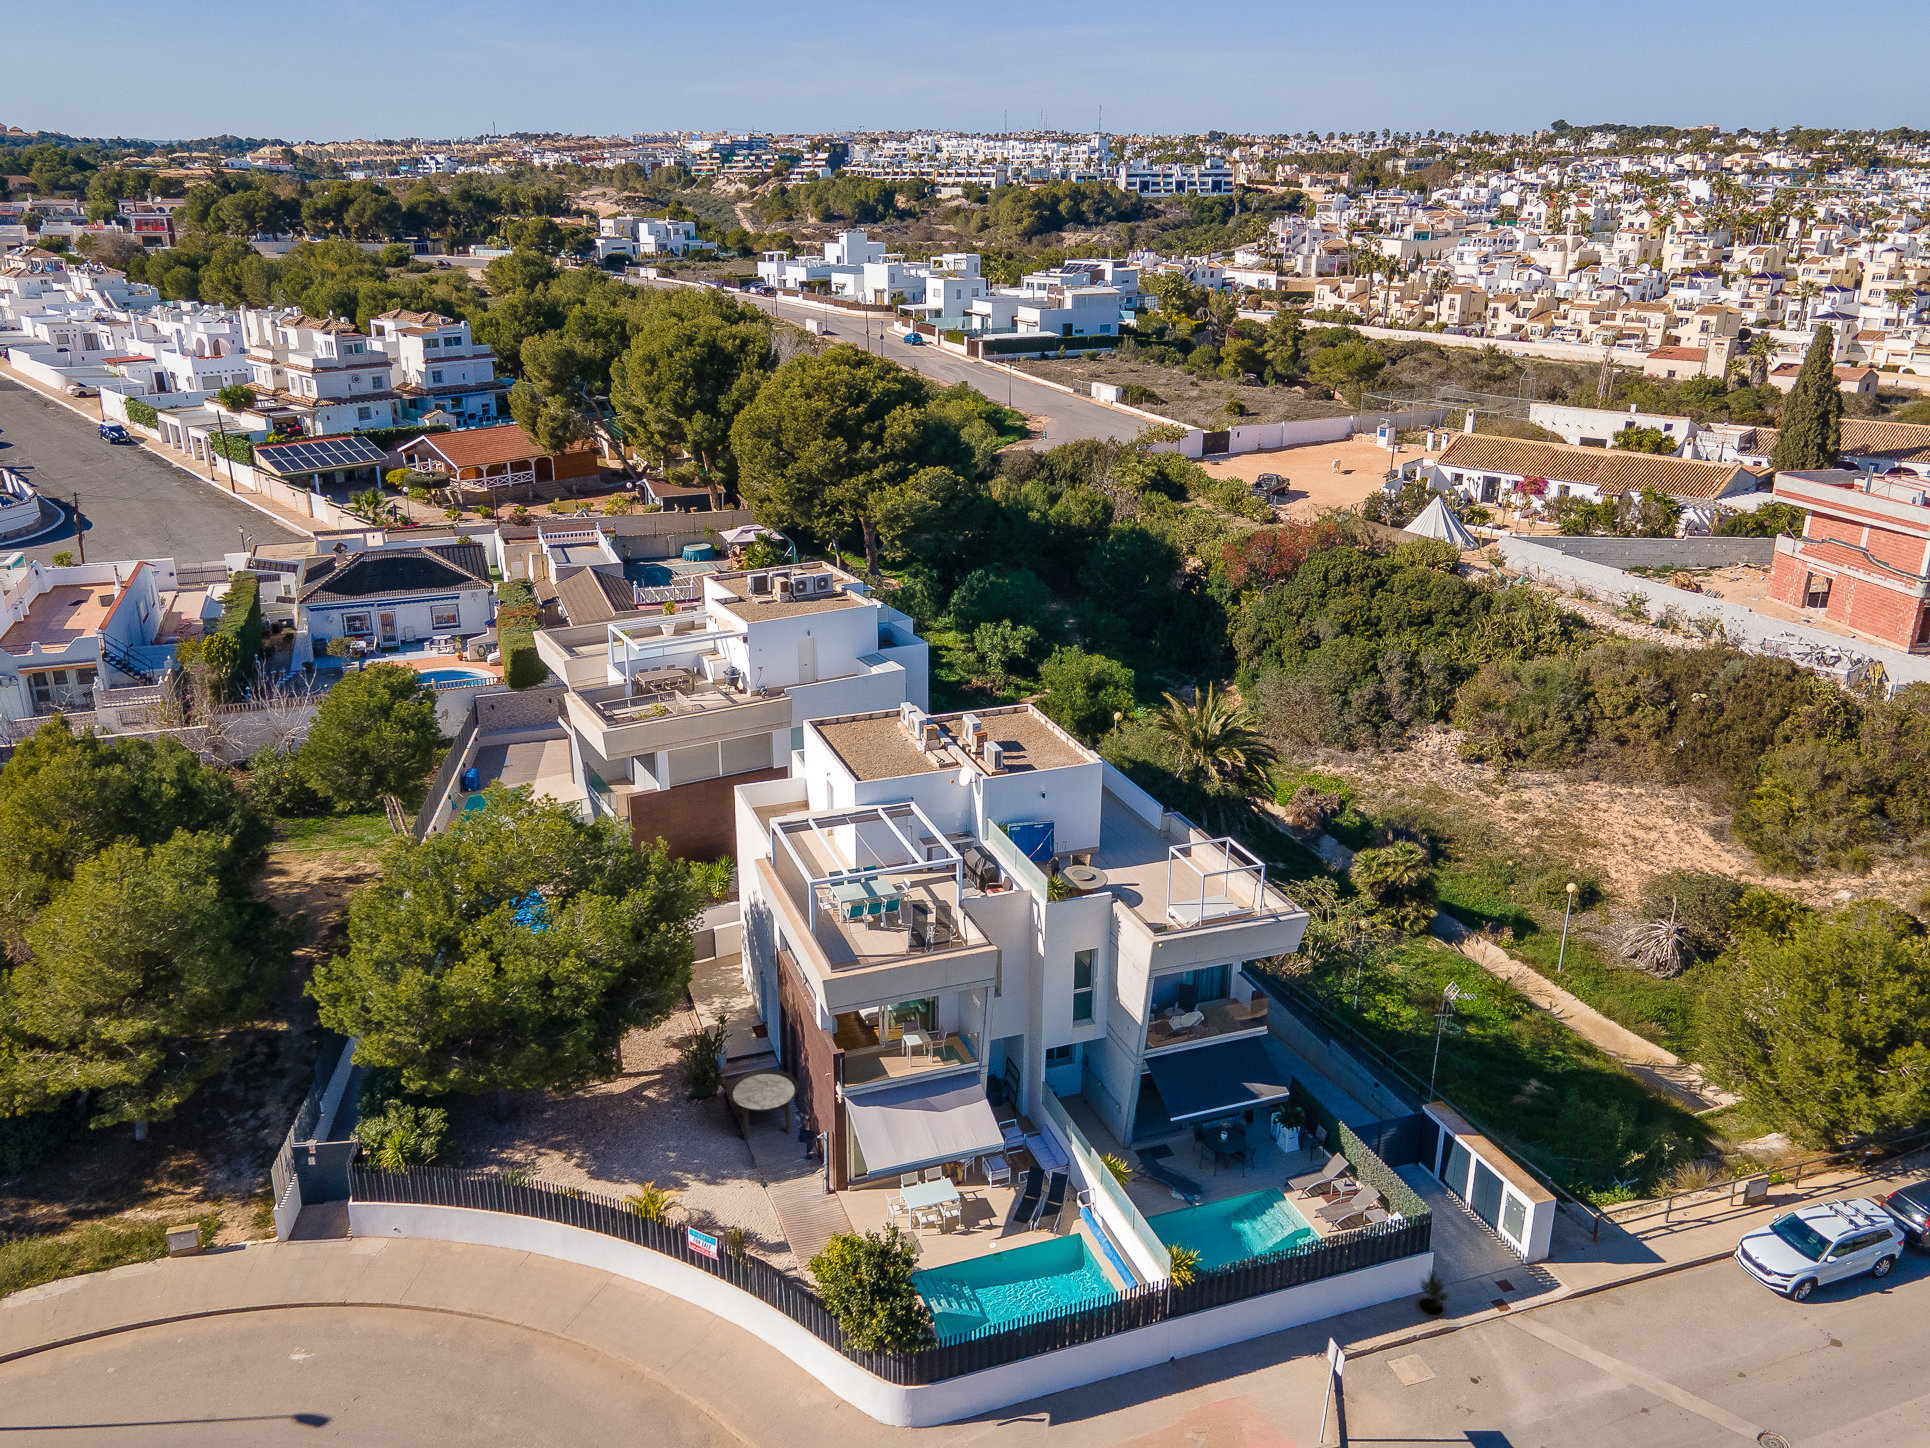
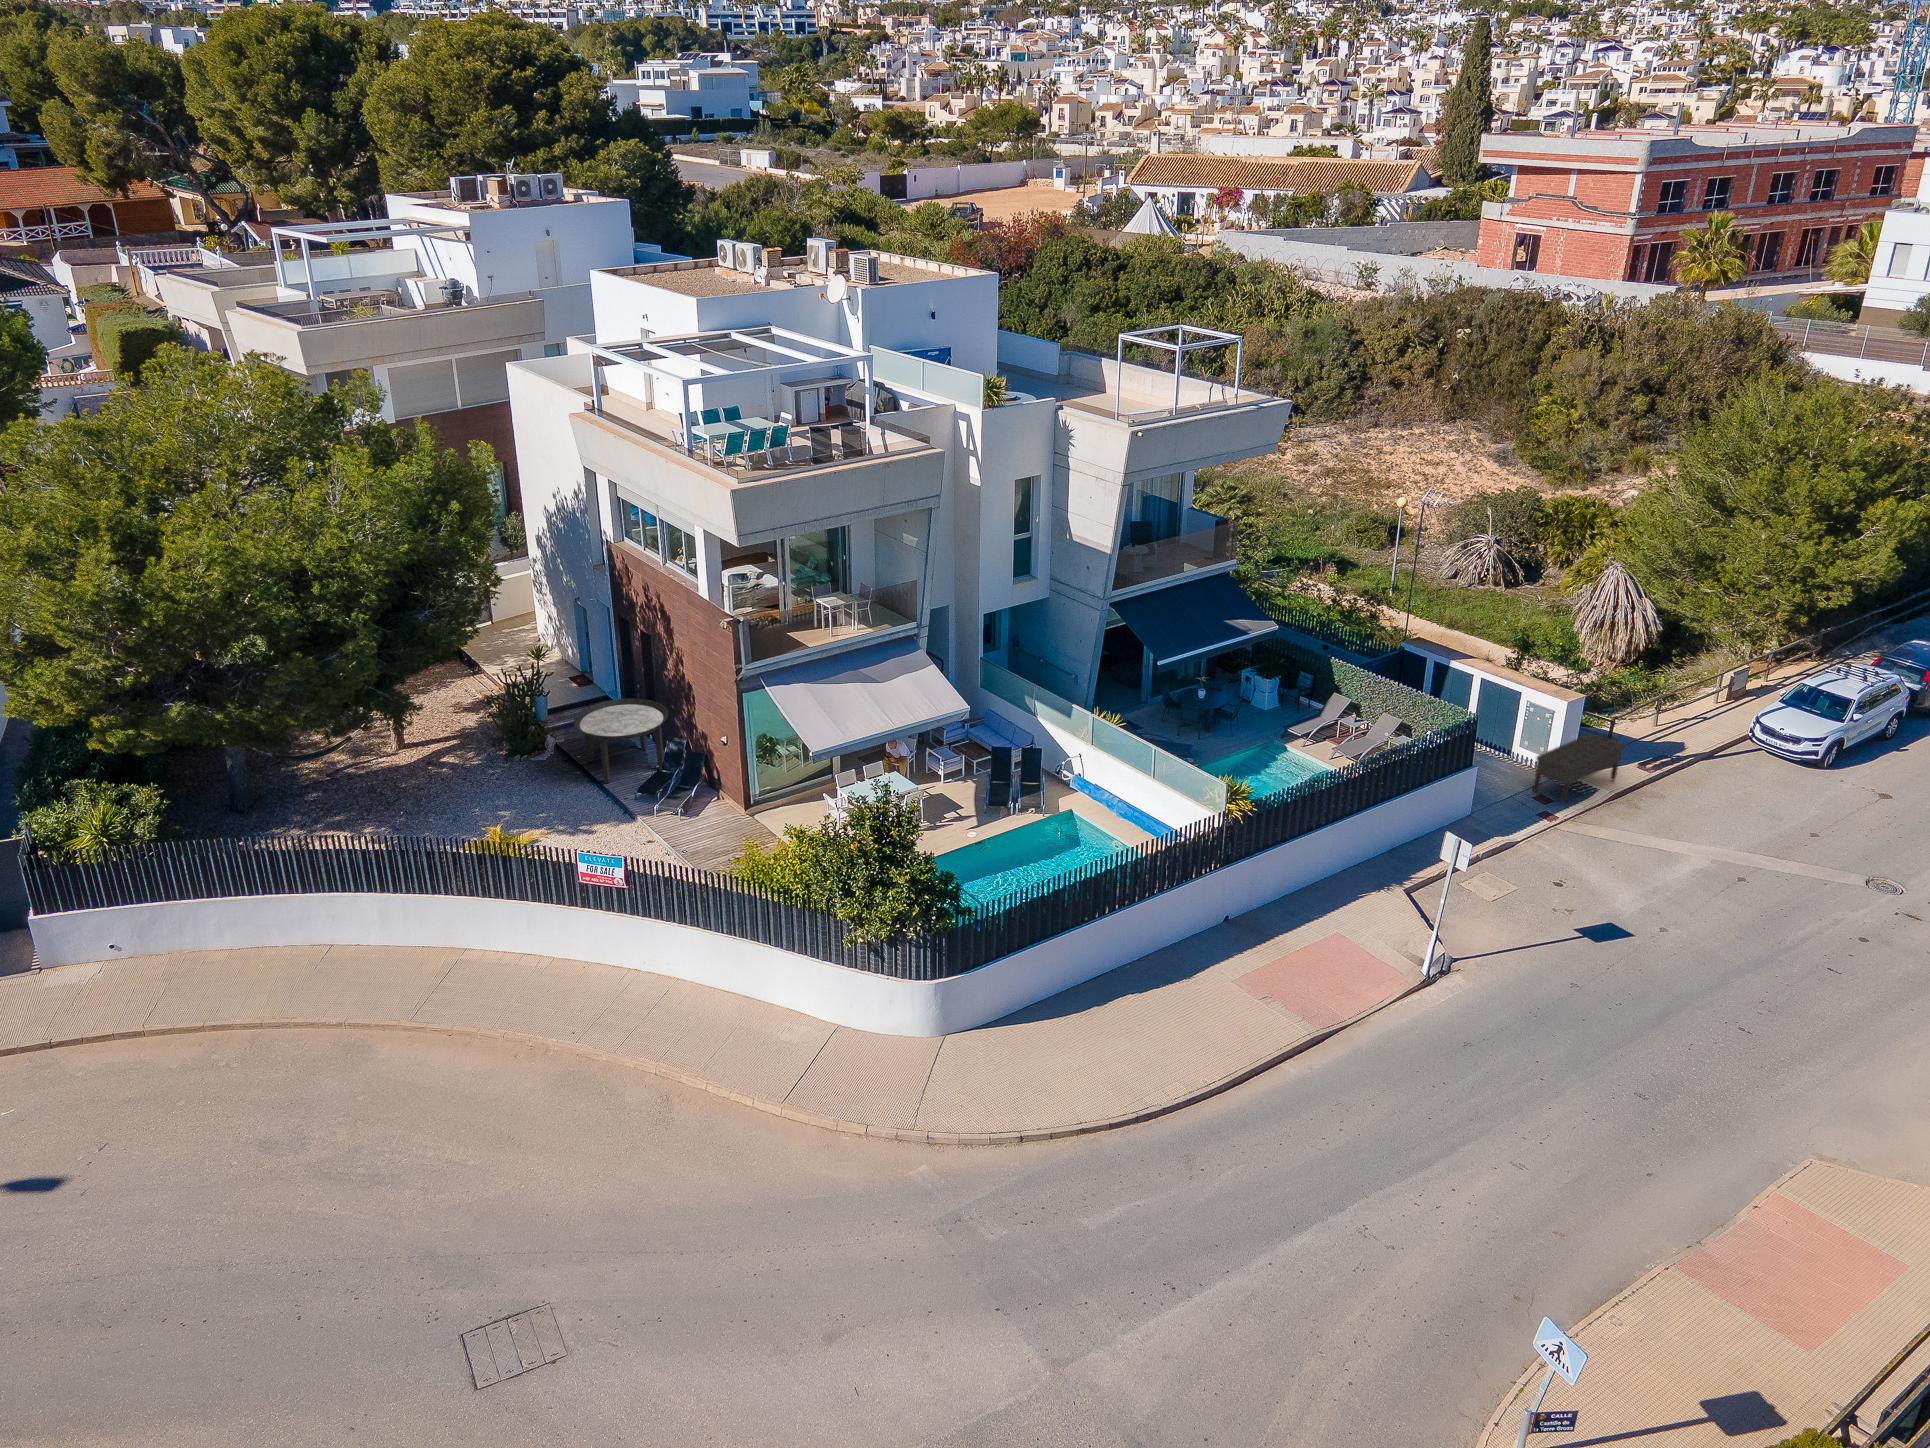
bench: none [1508,1231,1601,1298] -> present [1533,734,1624,803]
potted tree: present [1417,1271,1449,1317] -> none [1459,778,1501,834]

